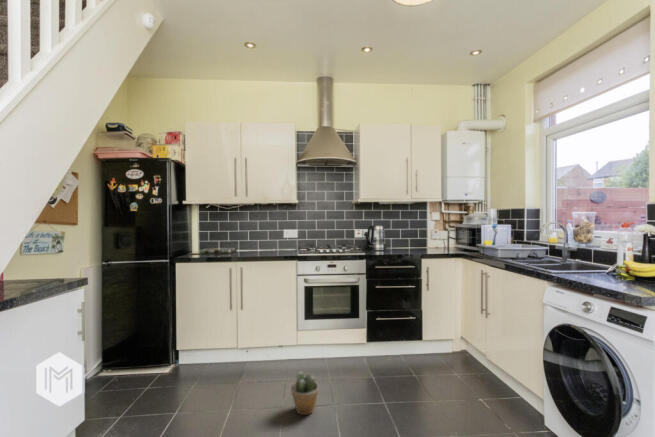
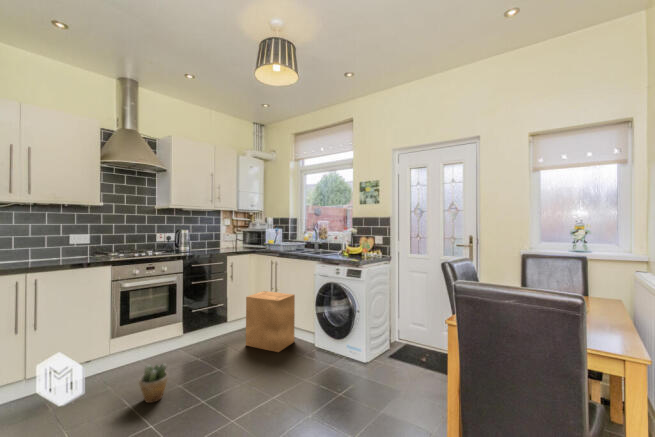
cardboard box: none [436,312,511,410] -> present [246,291,295,352]

